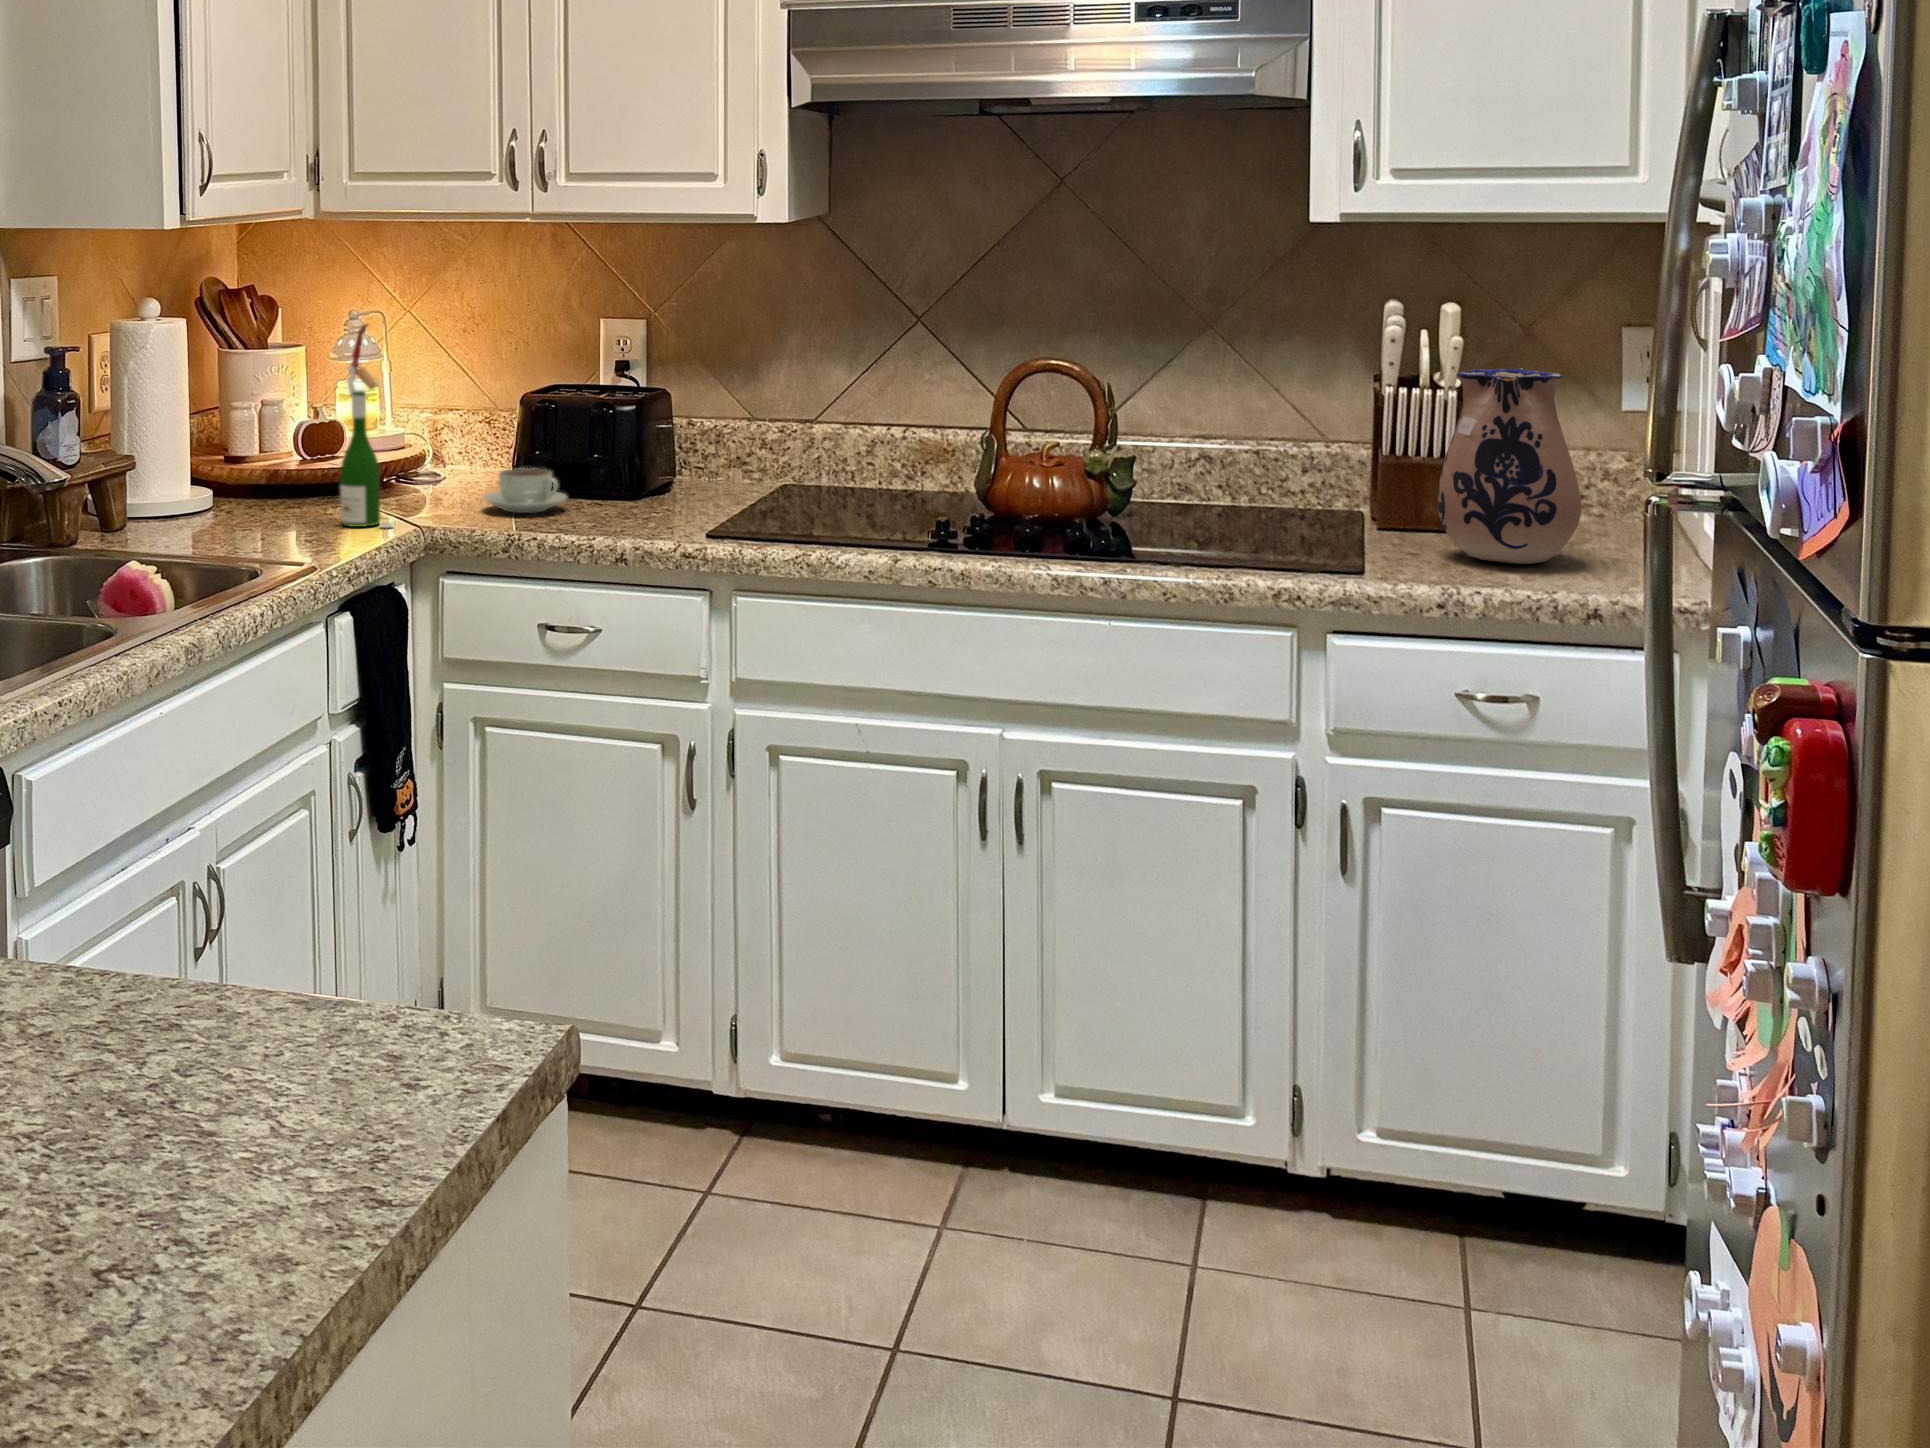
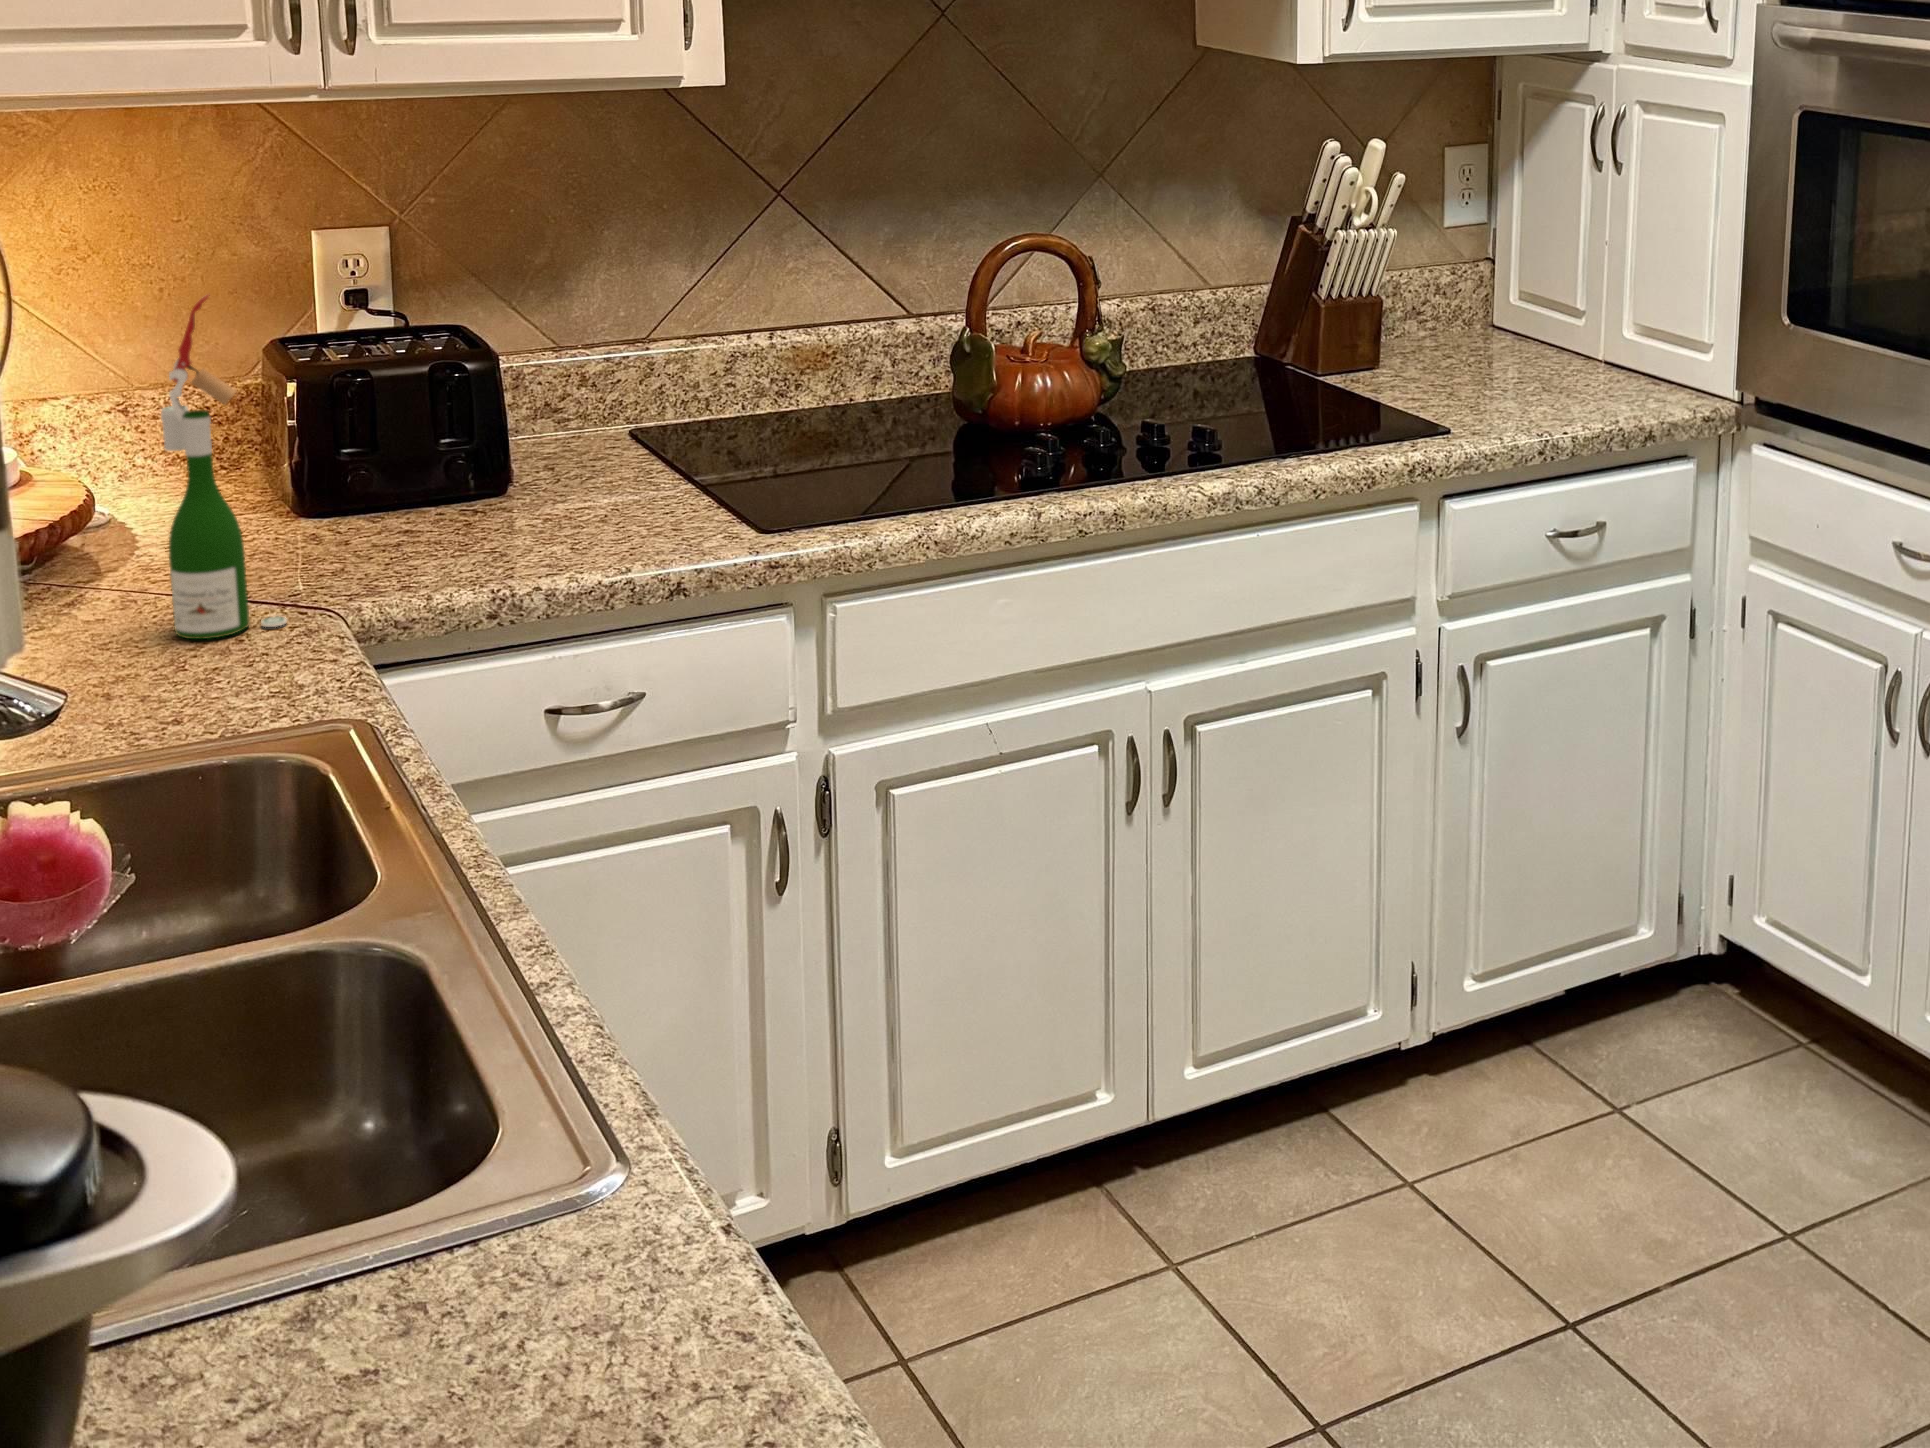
ceramic pitcher: present [1437,368,1581,564] -> none [1435,201,1564,396]
coffee cup: present [484,468,568,513] -> none [331,477,473,553]

